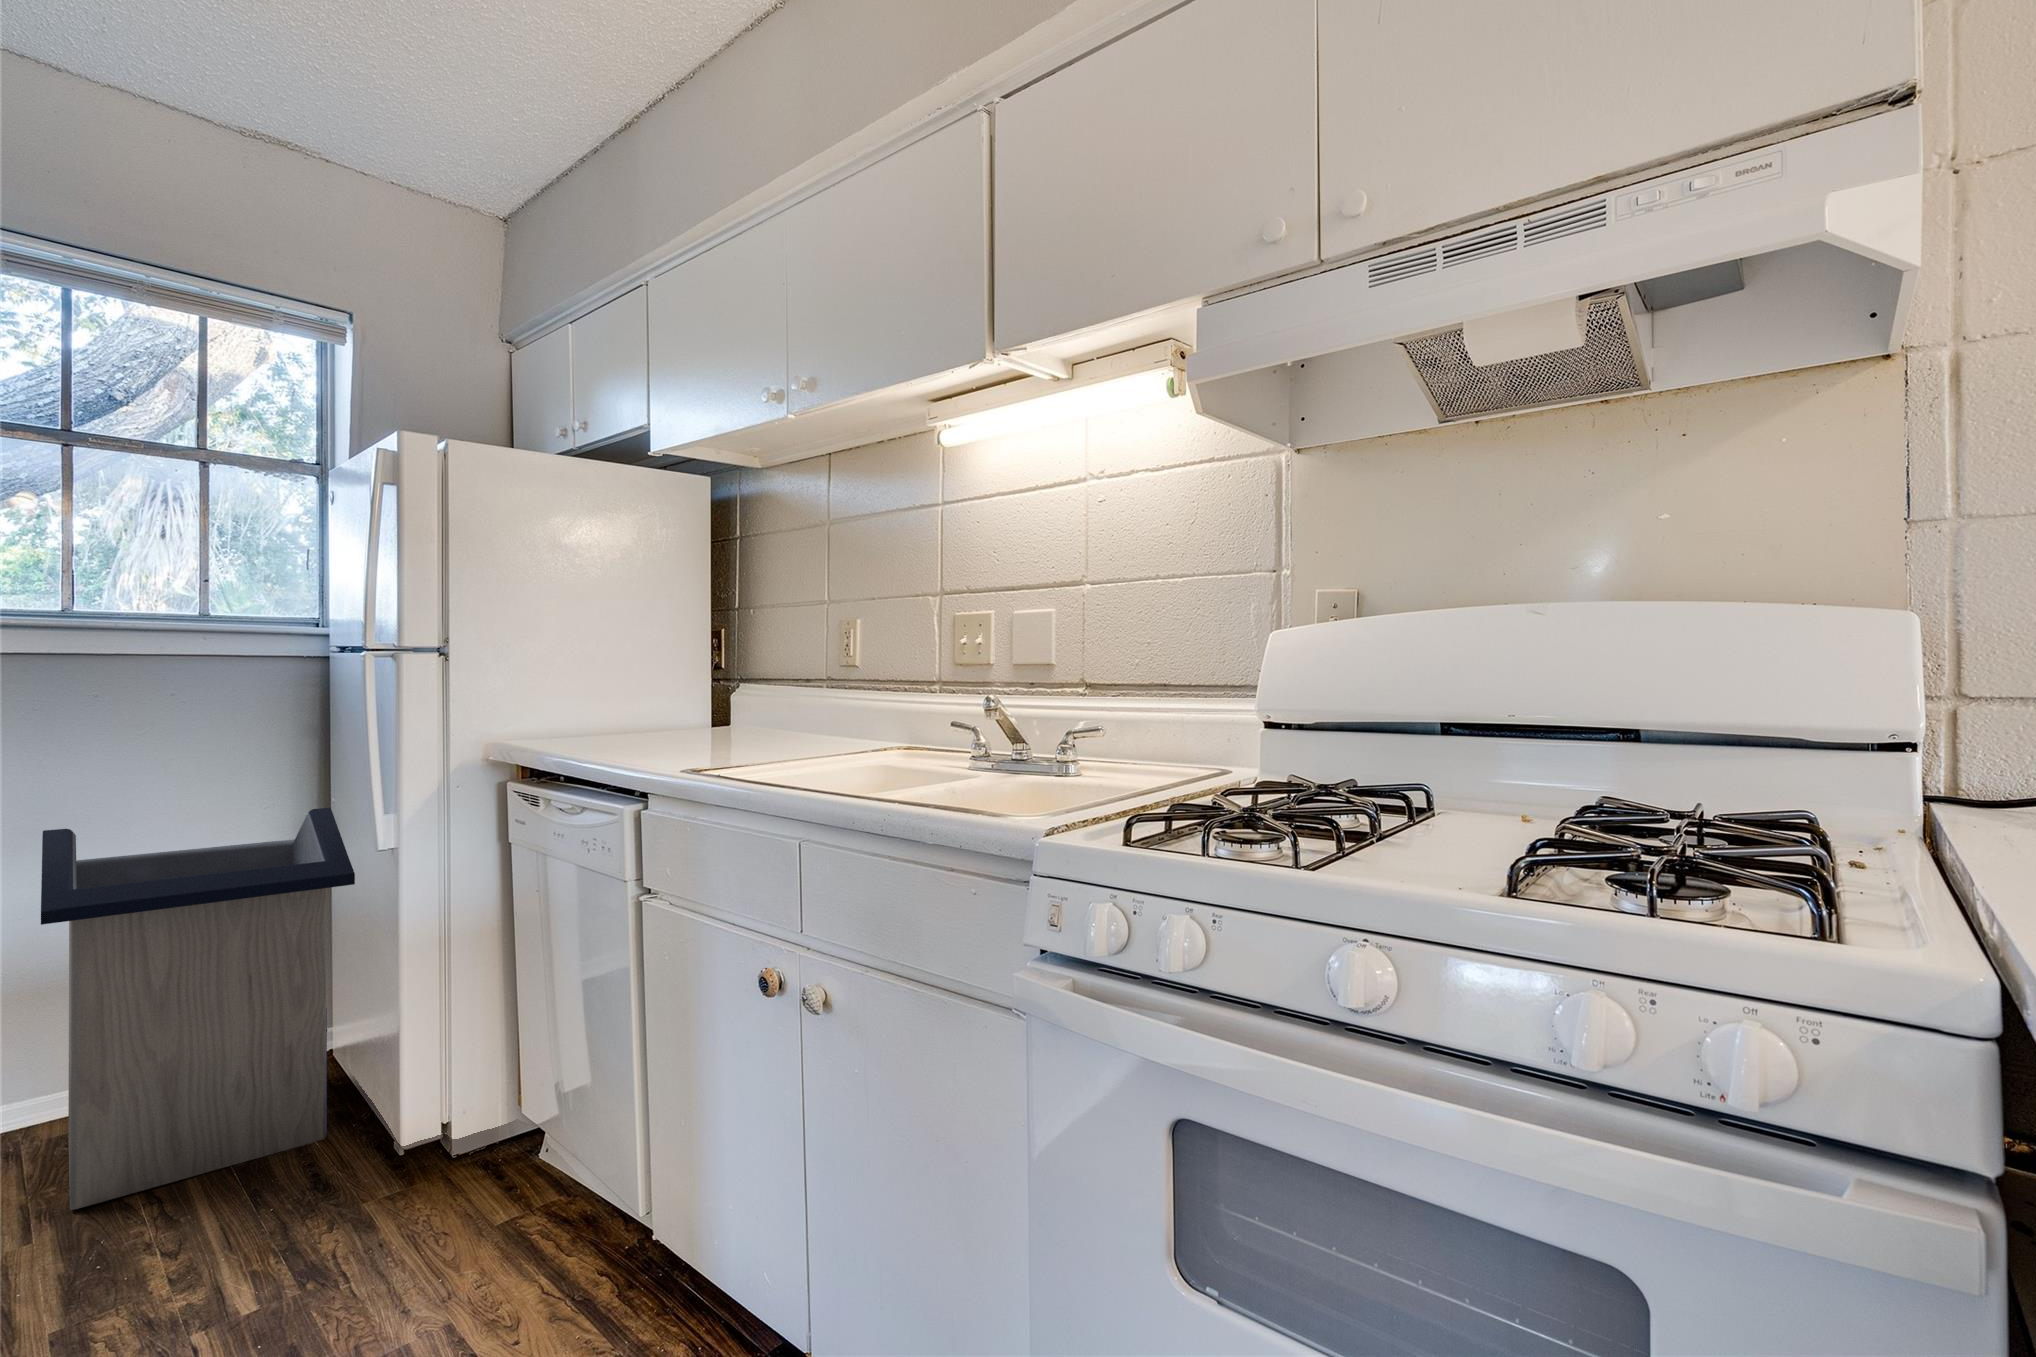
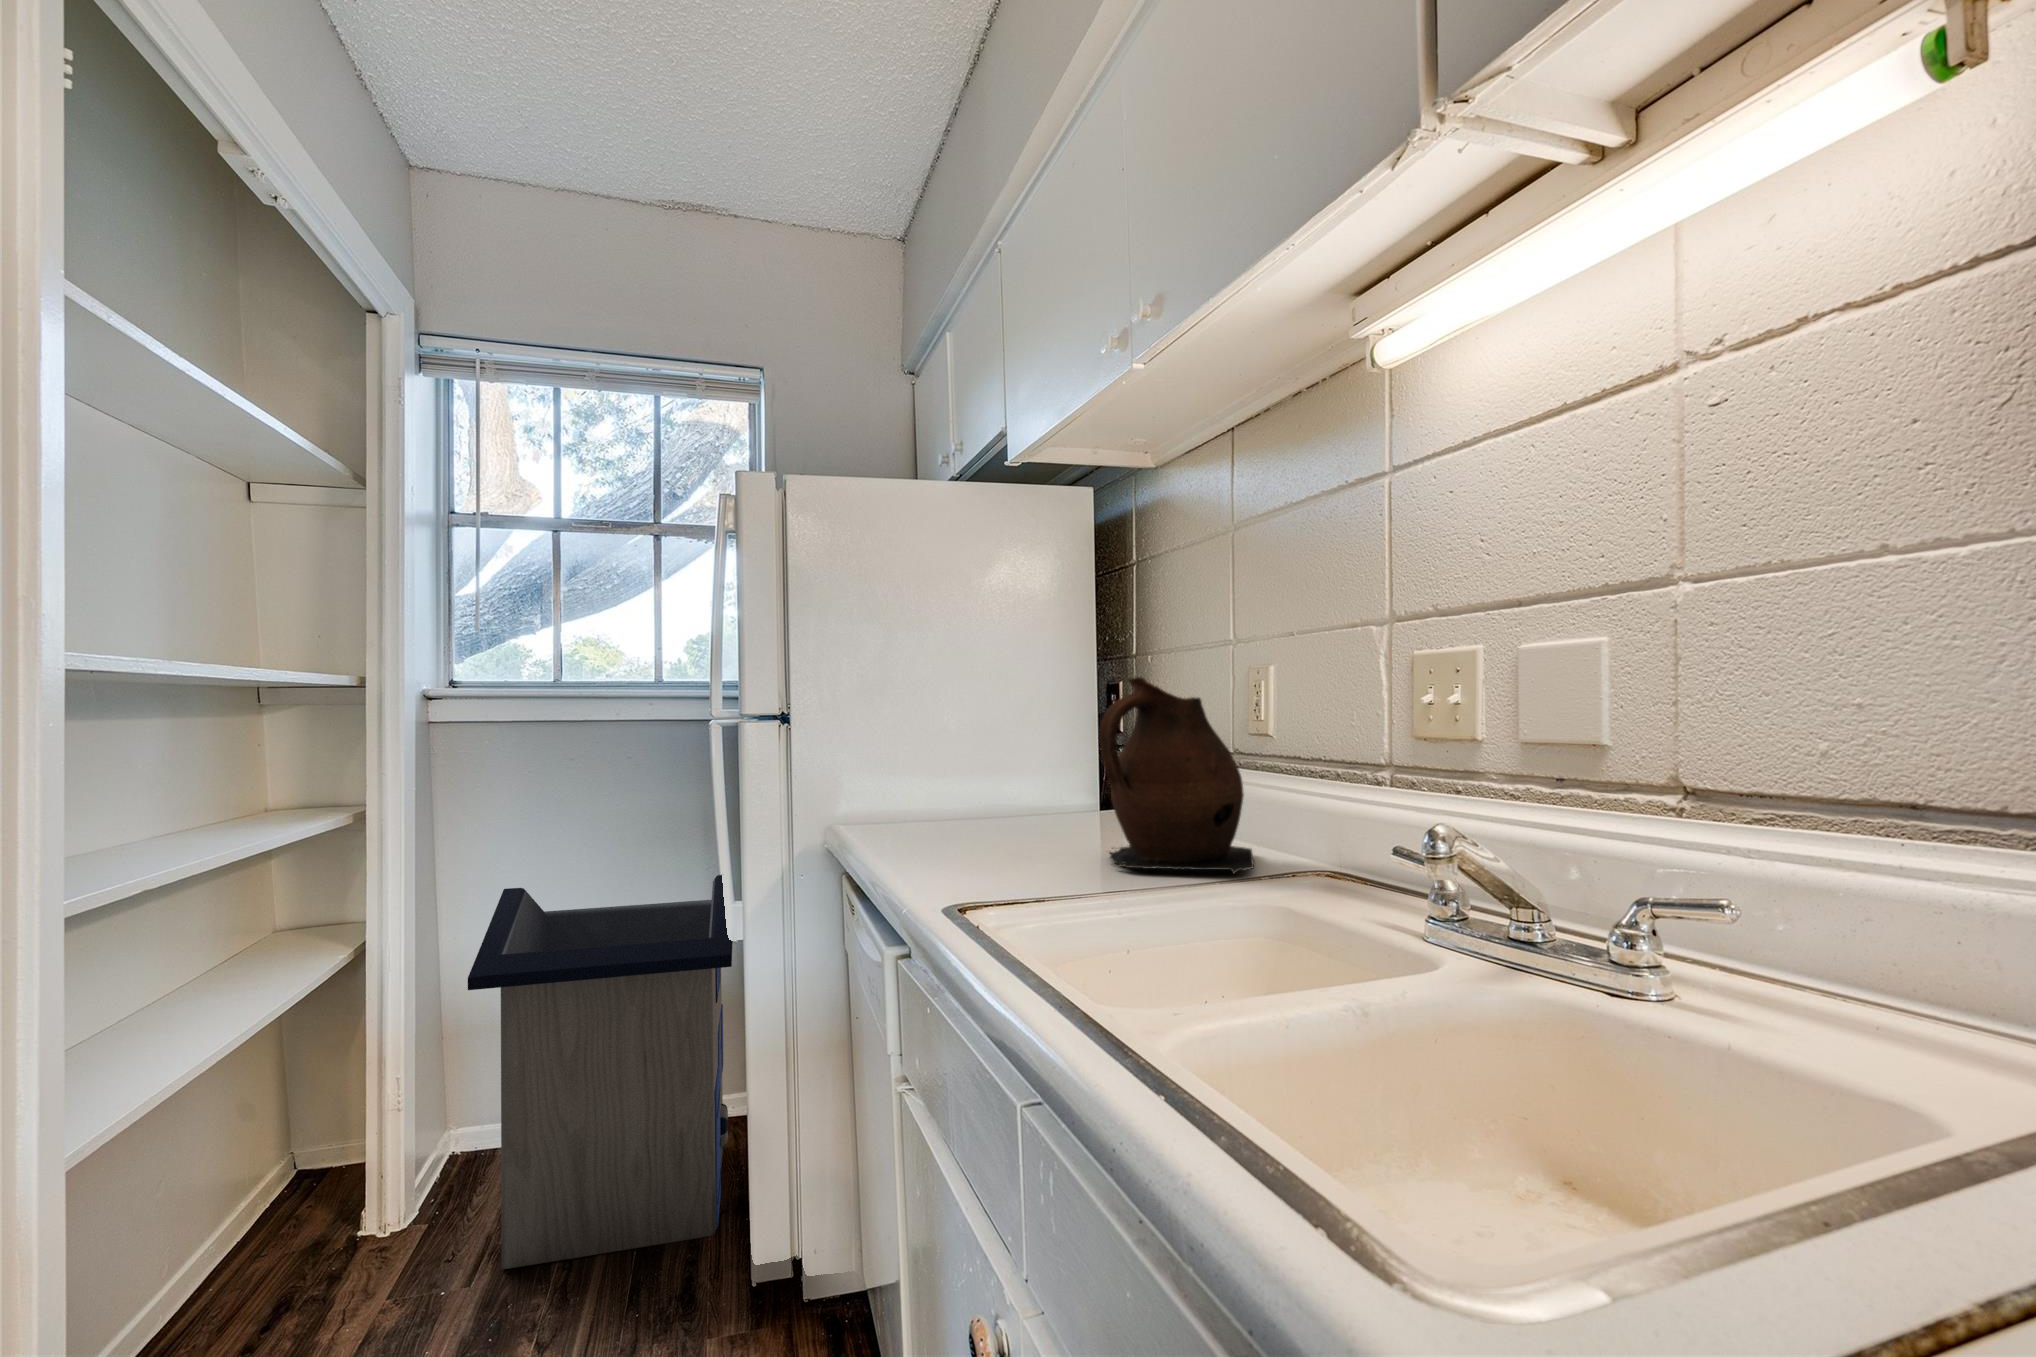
ceramic pitcher: none [748,625,857,754] -> present [1099,677,1254,874]

